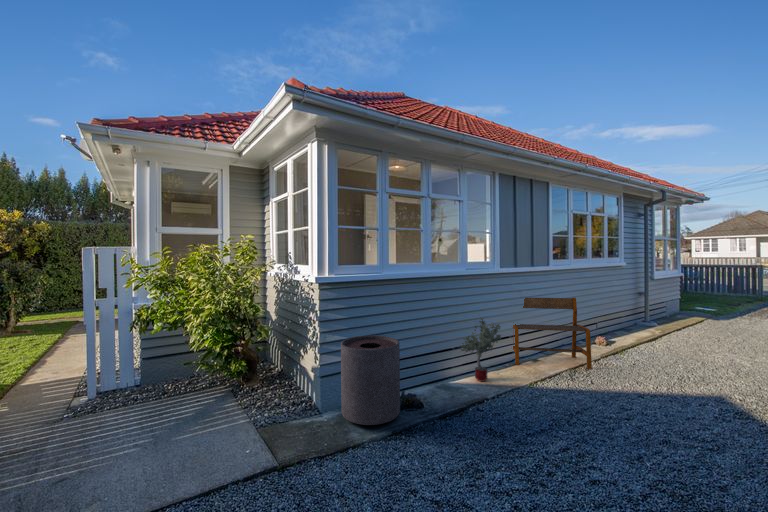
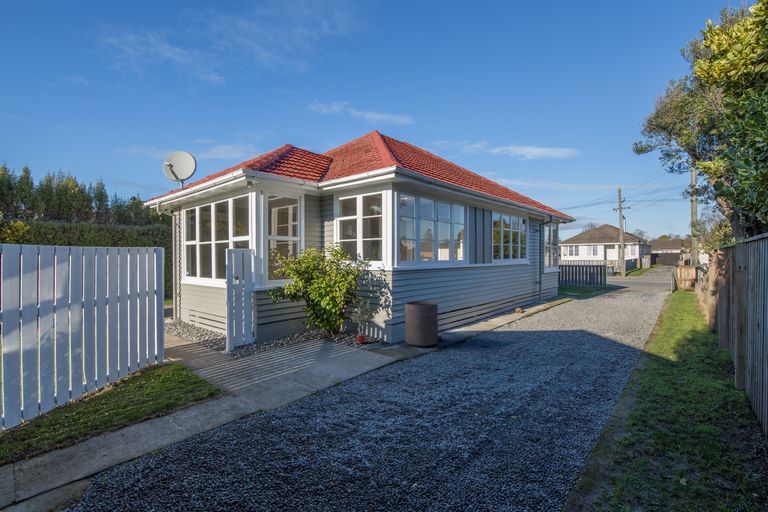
bench: present [513,297,592,369] -> none [473,282,520,323]
potted tree: present [461,318,501,381] -> present [351,301,375,344]

